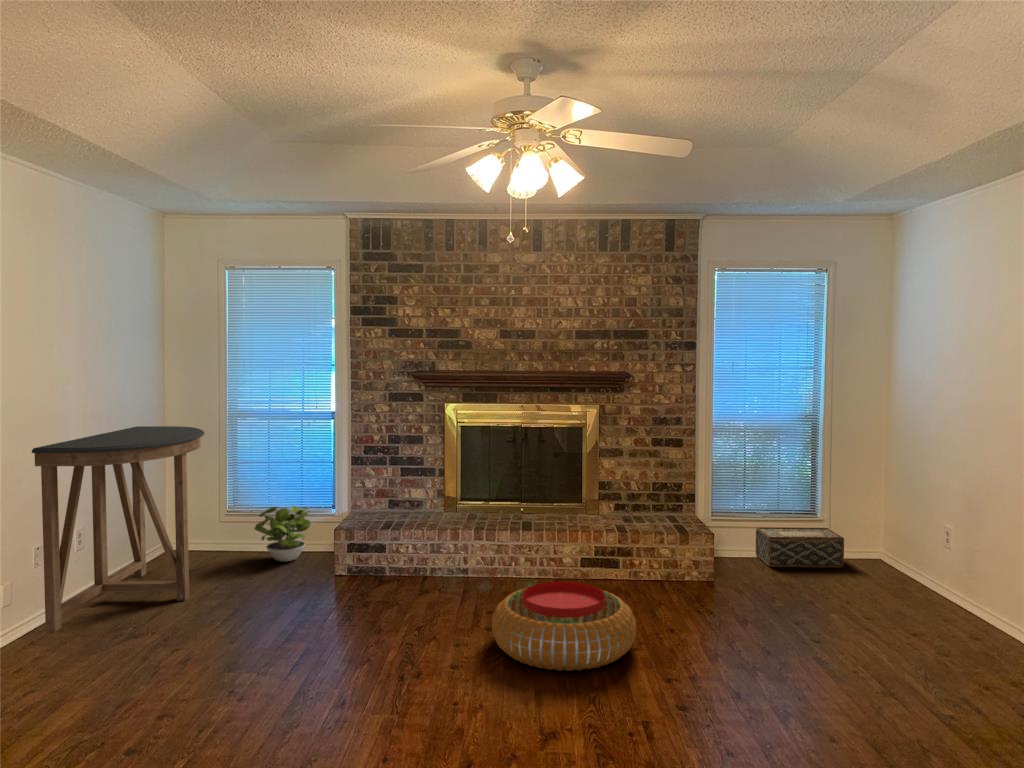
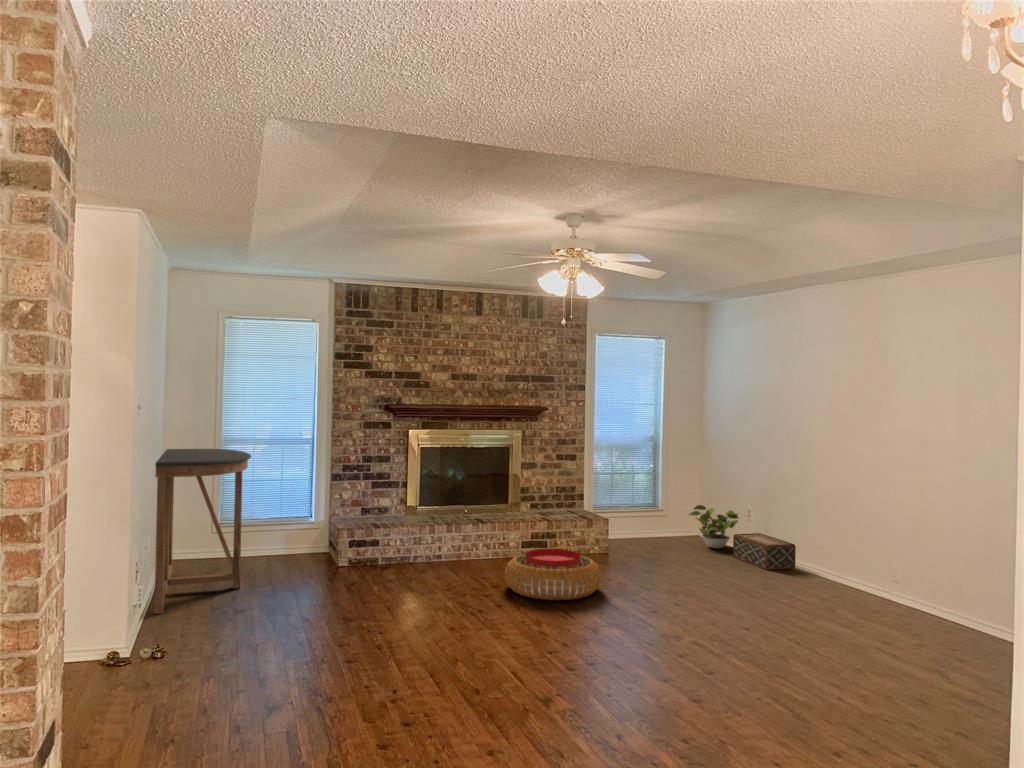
potted plant: present [255,506,311,562] -> present [689,505,739,549]
woven basket: present [756,527,844,567] -> present [733,533,796,570]

